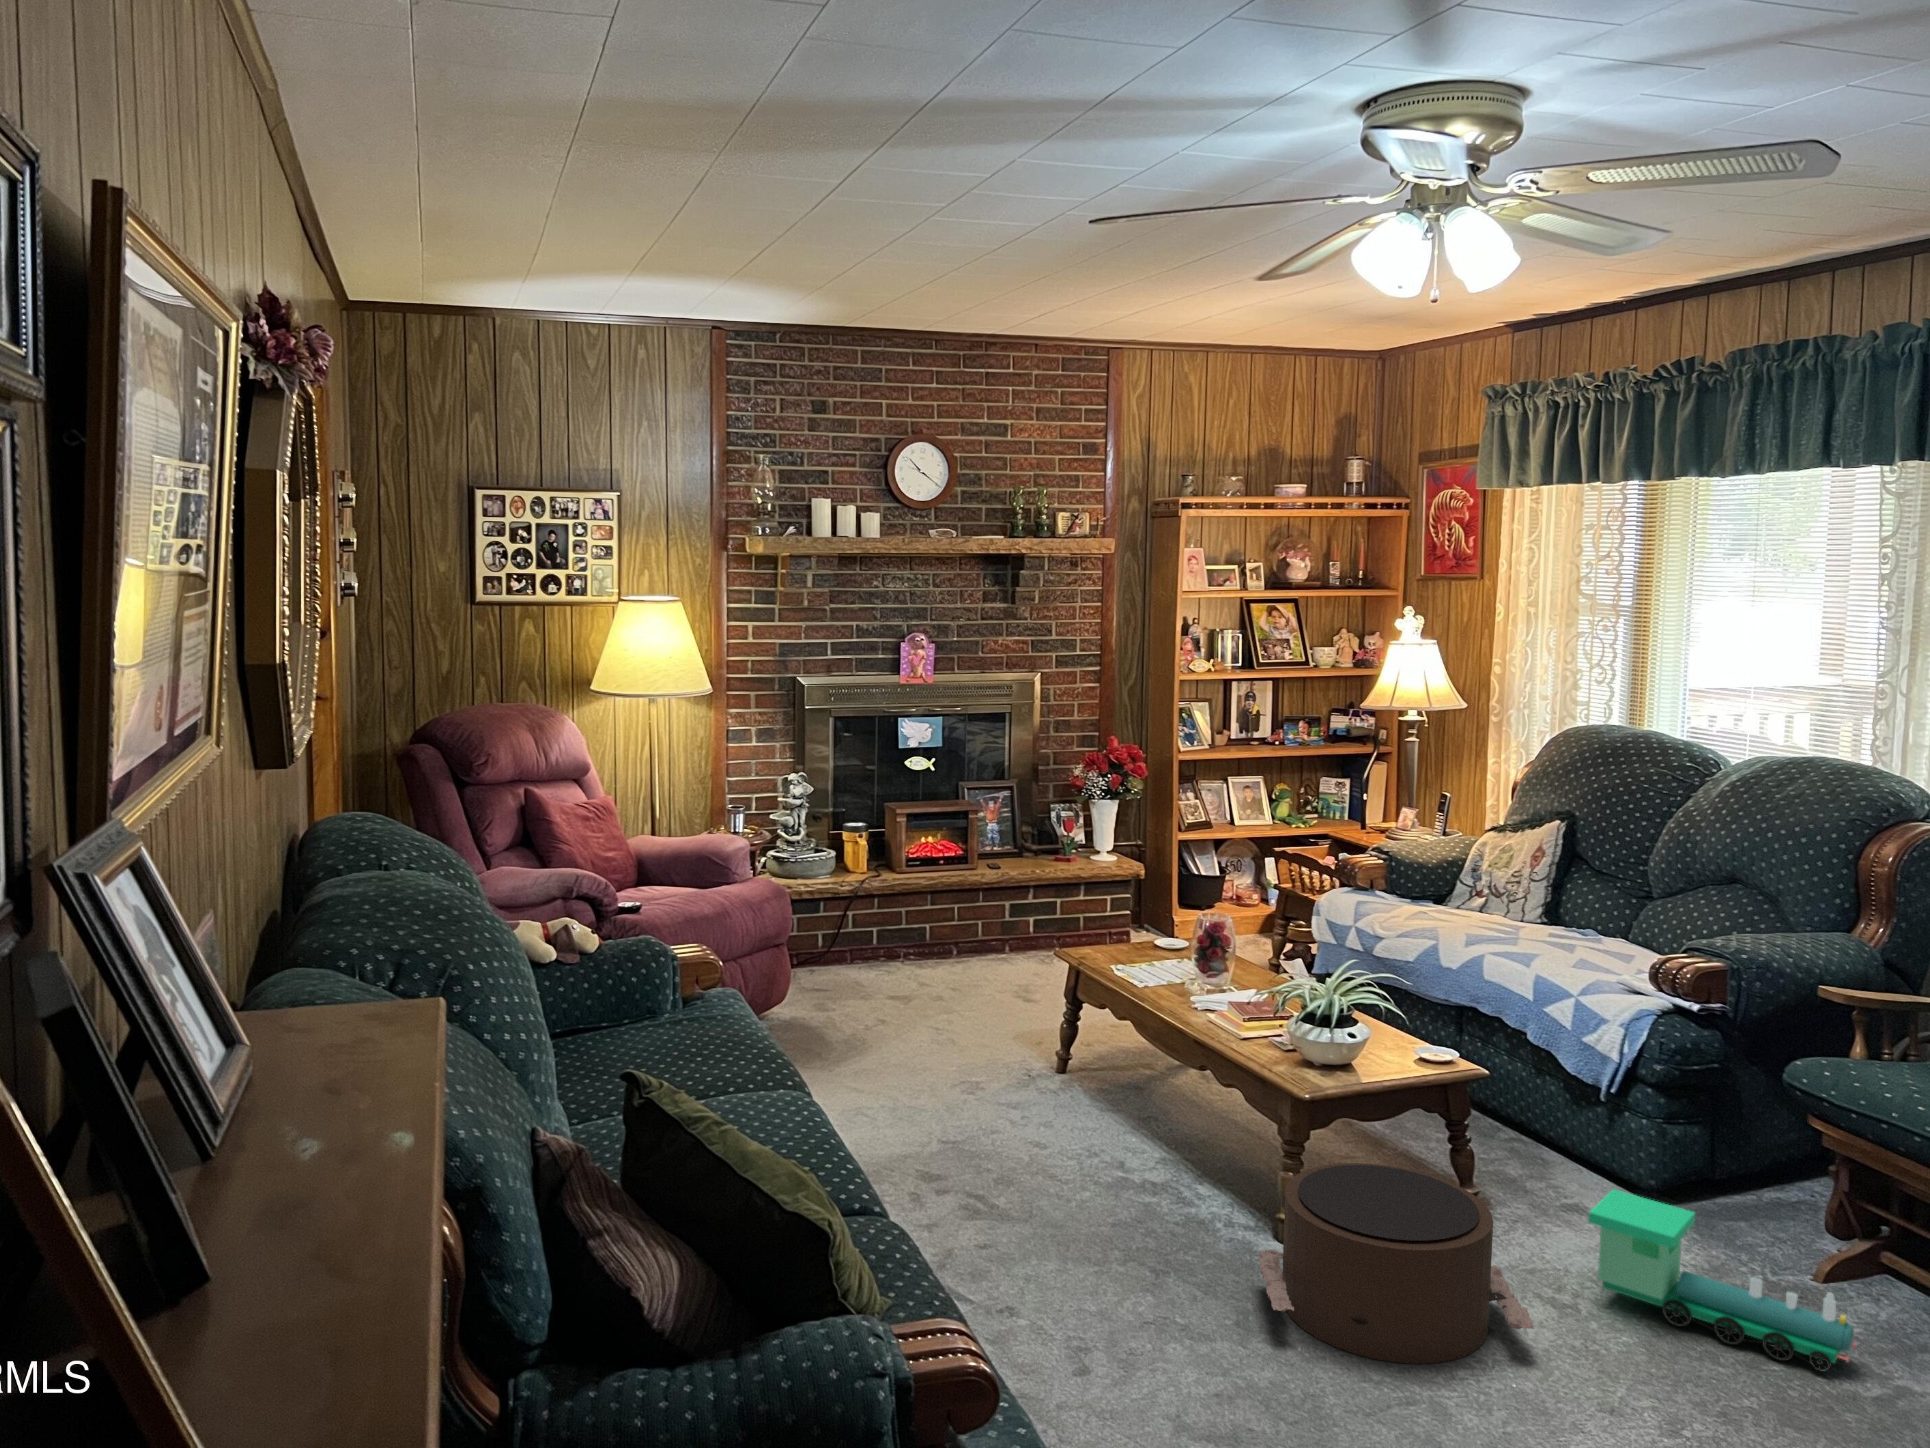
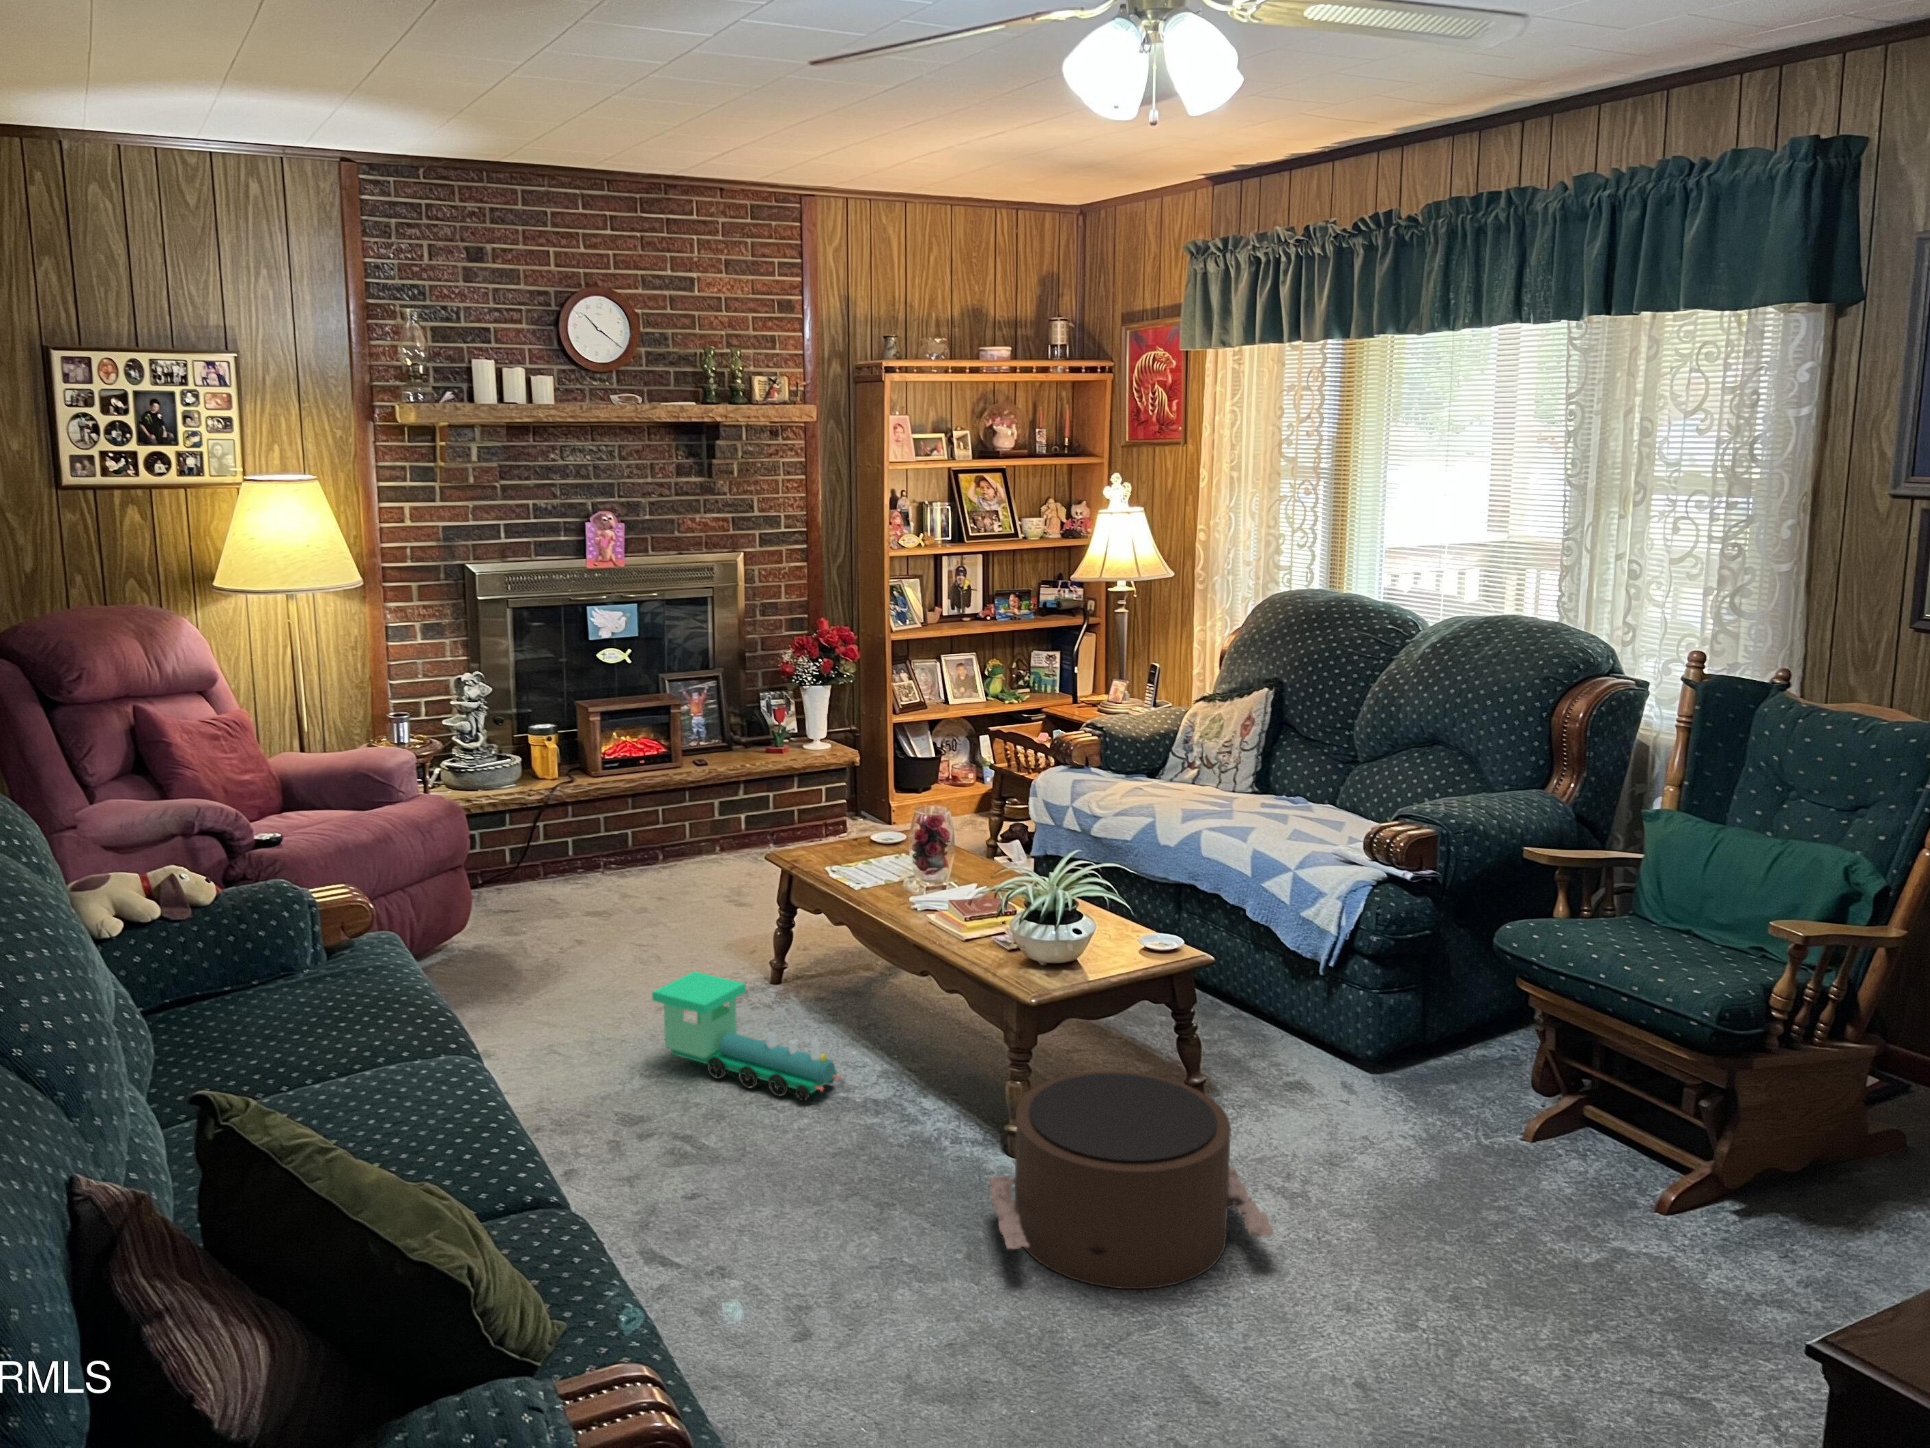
toy train: present [1588,1189,1856,1372] -> present [652,971,841,1101]

